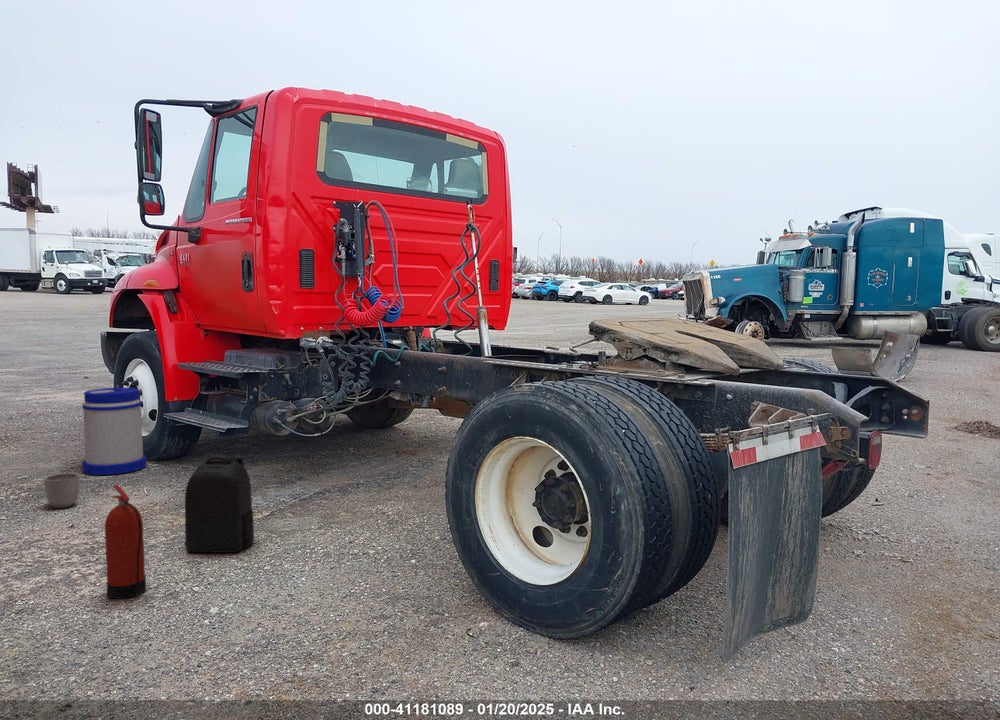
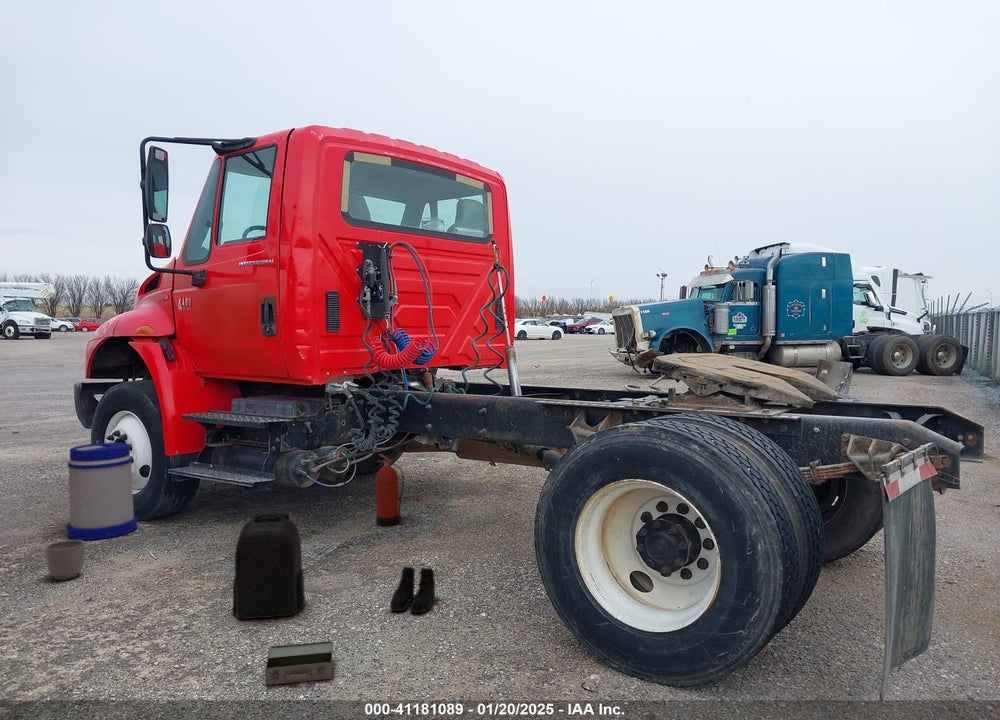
fire extinguisher: present [105,485,146,599] -> present [376,454,404,526]
boots: none [327,514,374,558] -> present [390,567,435,613]
toolbox: none [179,576,251,611] -> present [265,641,333,685]

